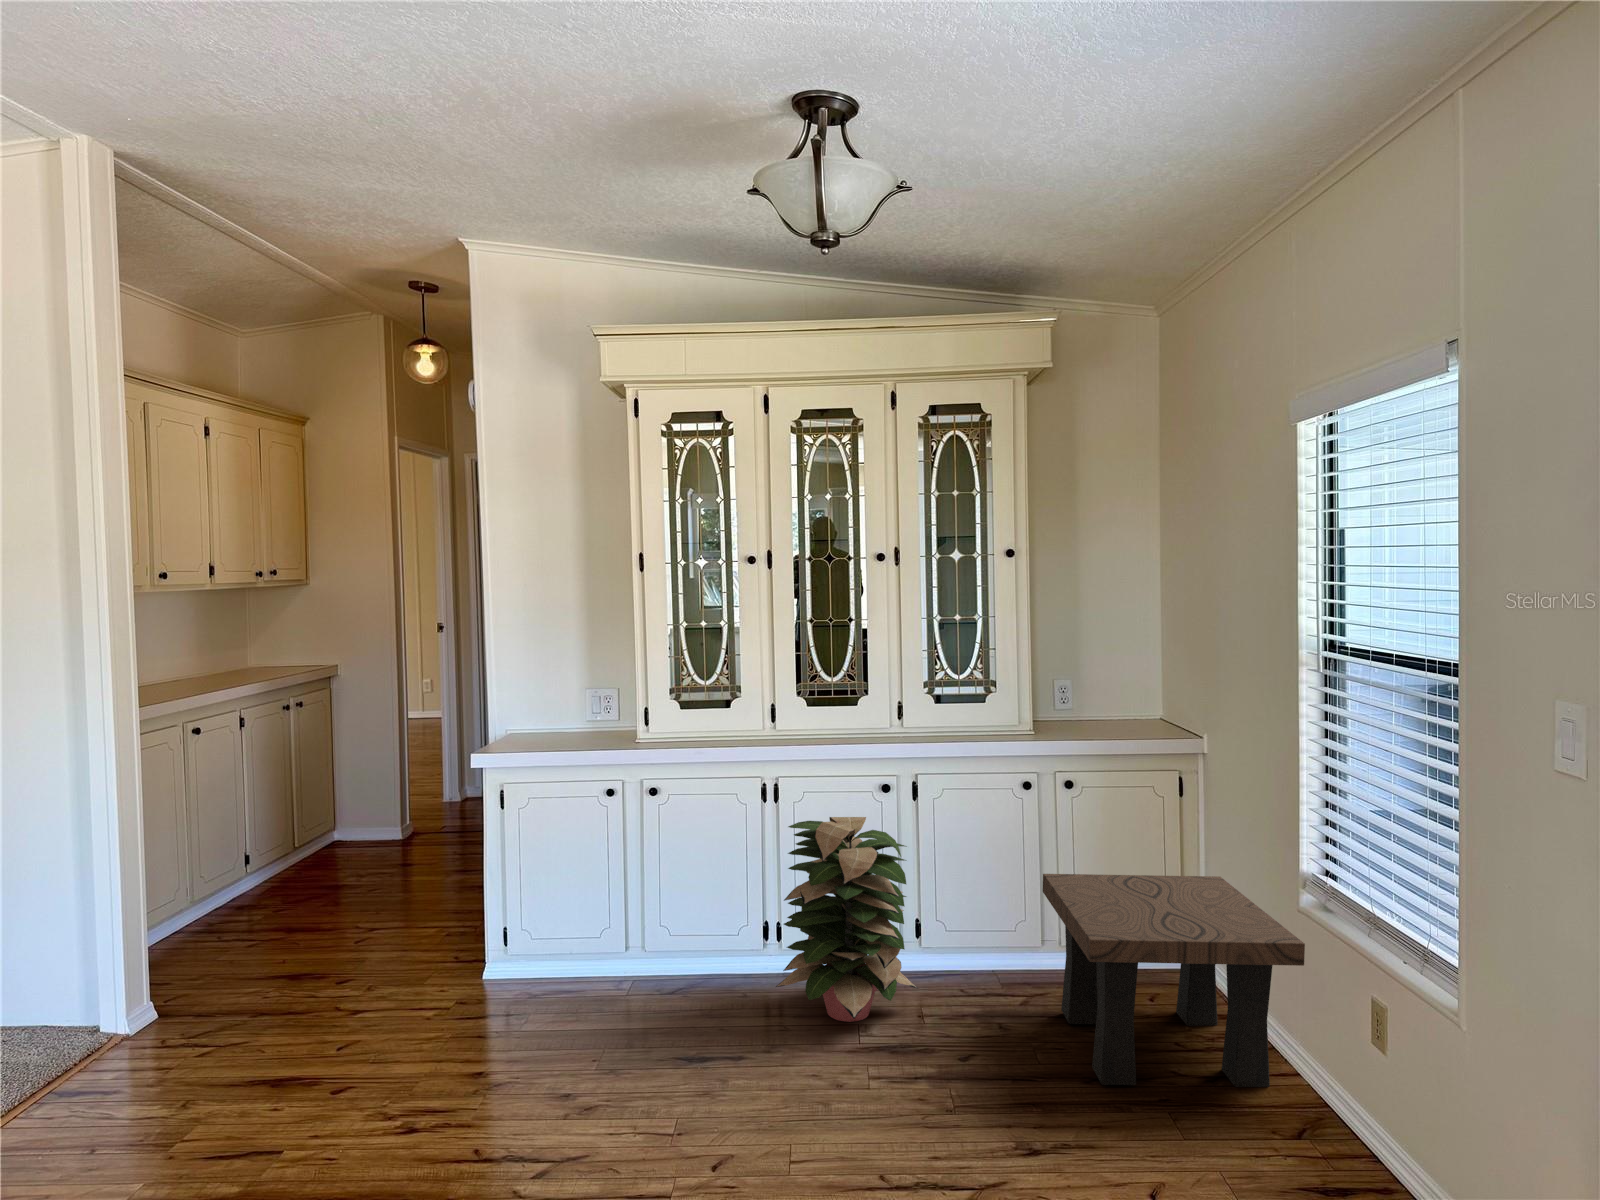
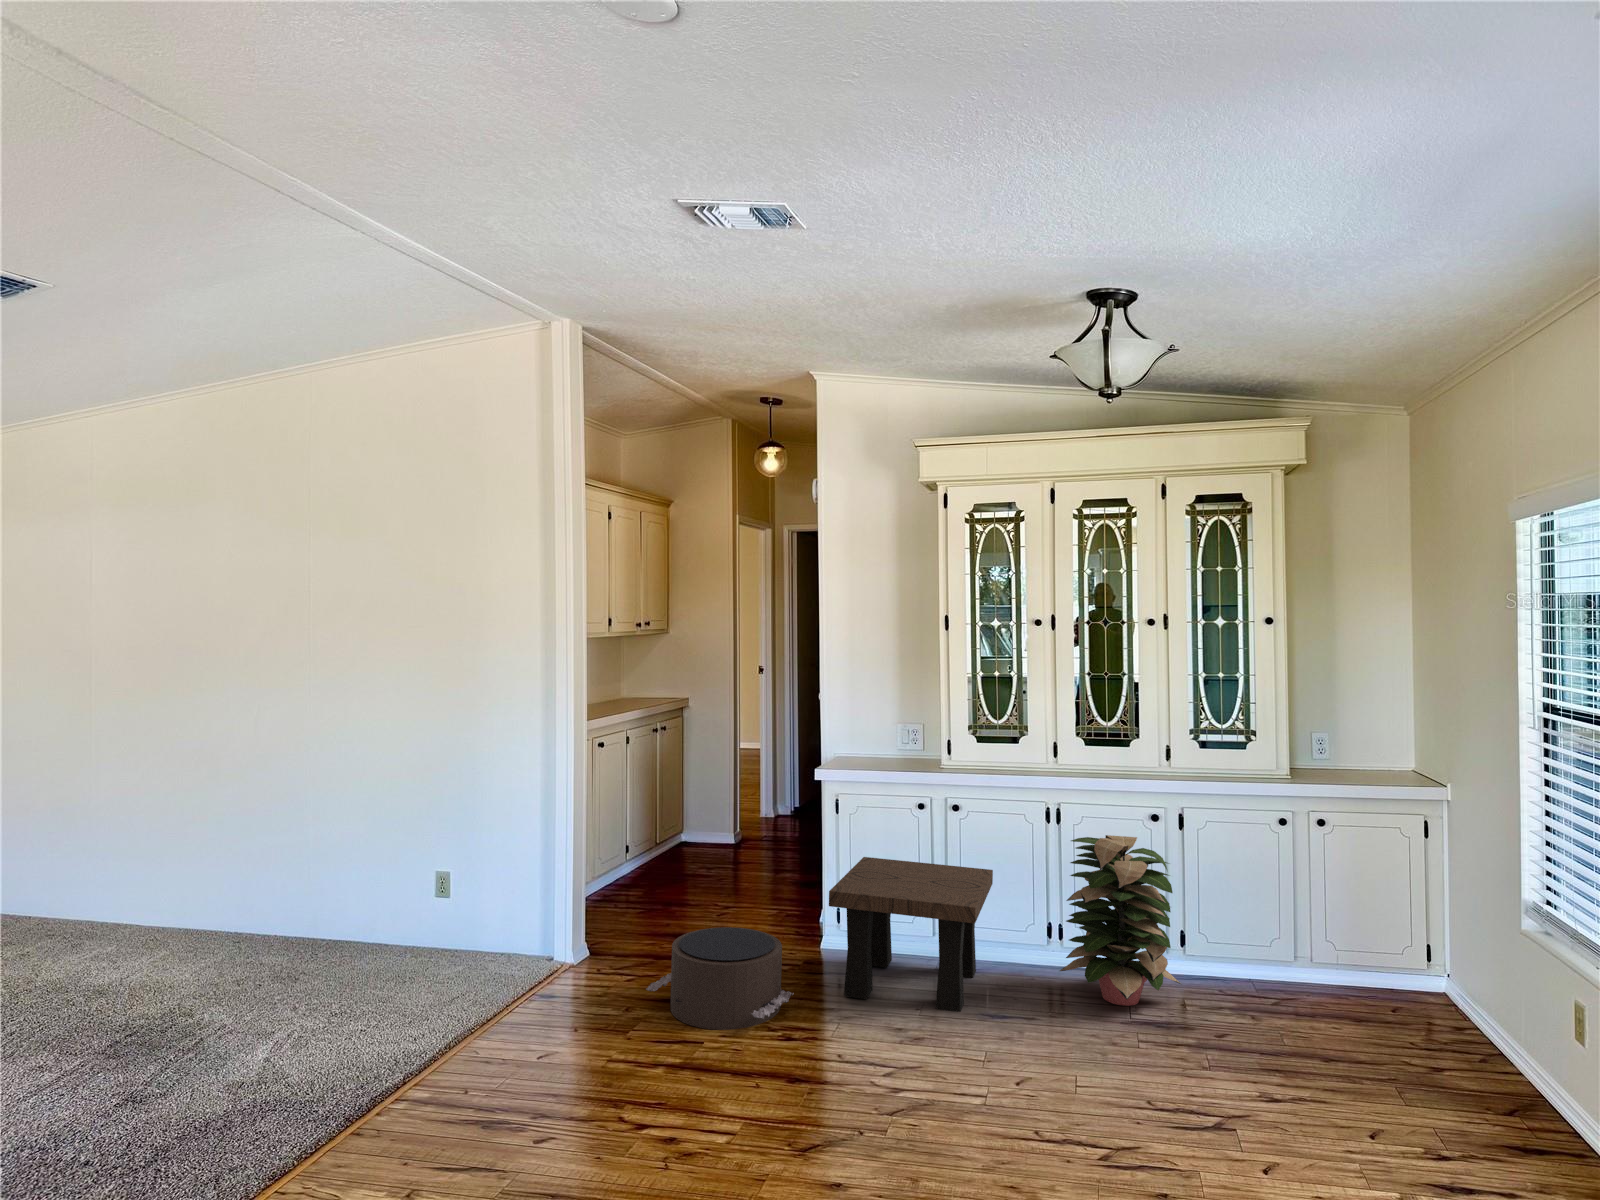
side table: present [1043,874,1305,1087] -> present [829,857,993,1012]
pouf: none [205,976,427,1132] -> present [646,927,794,1030]

